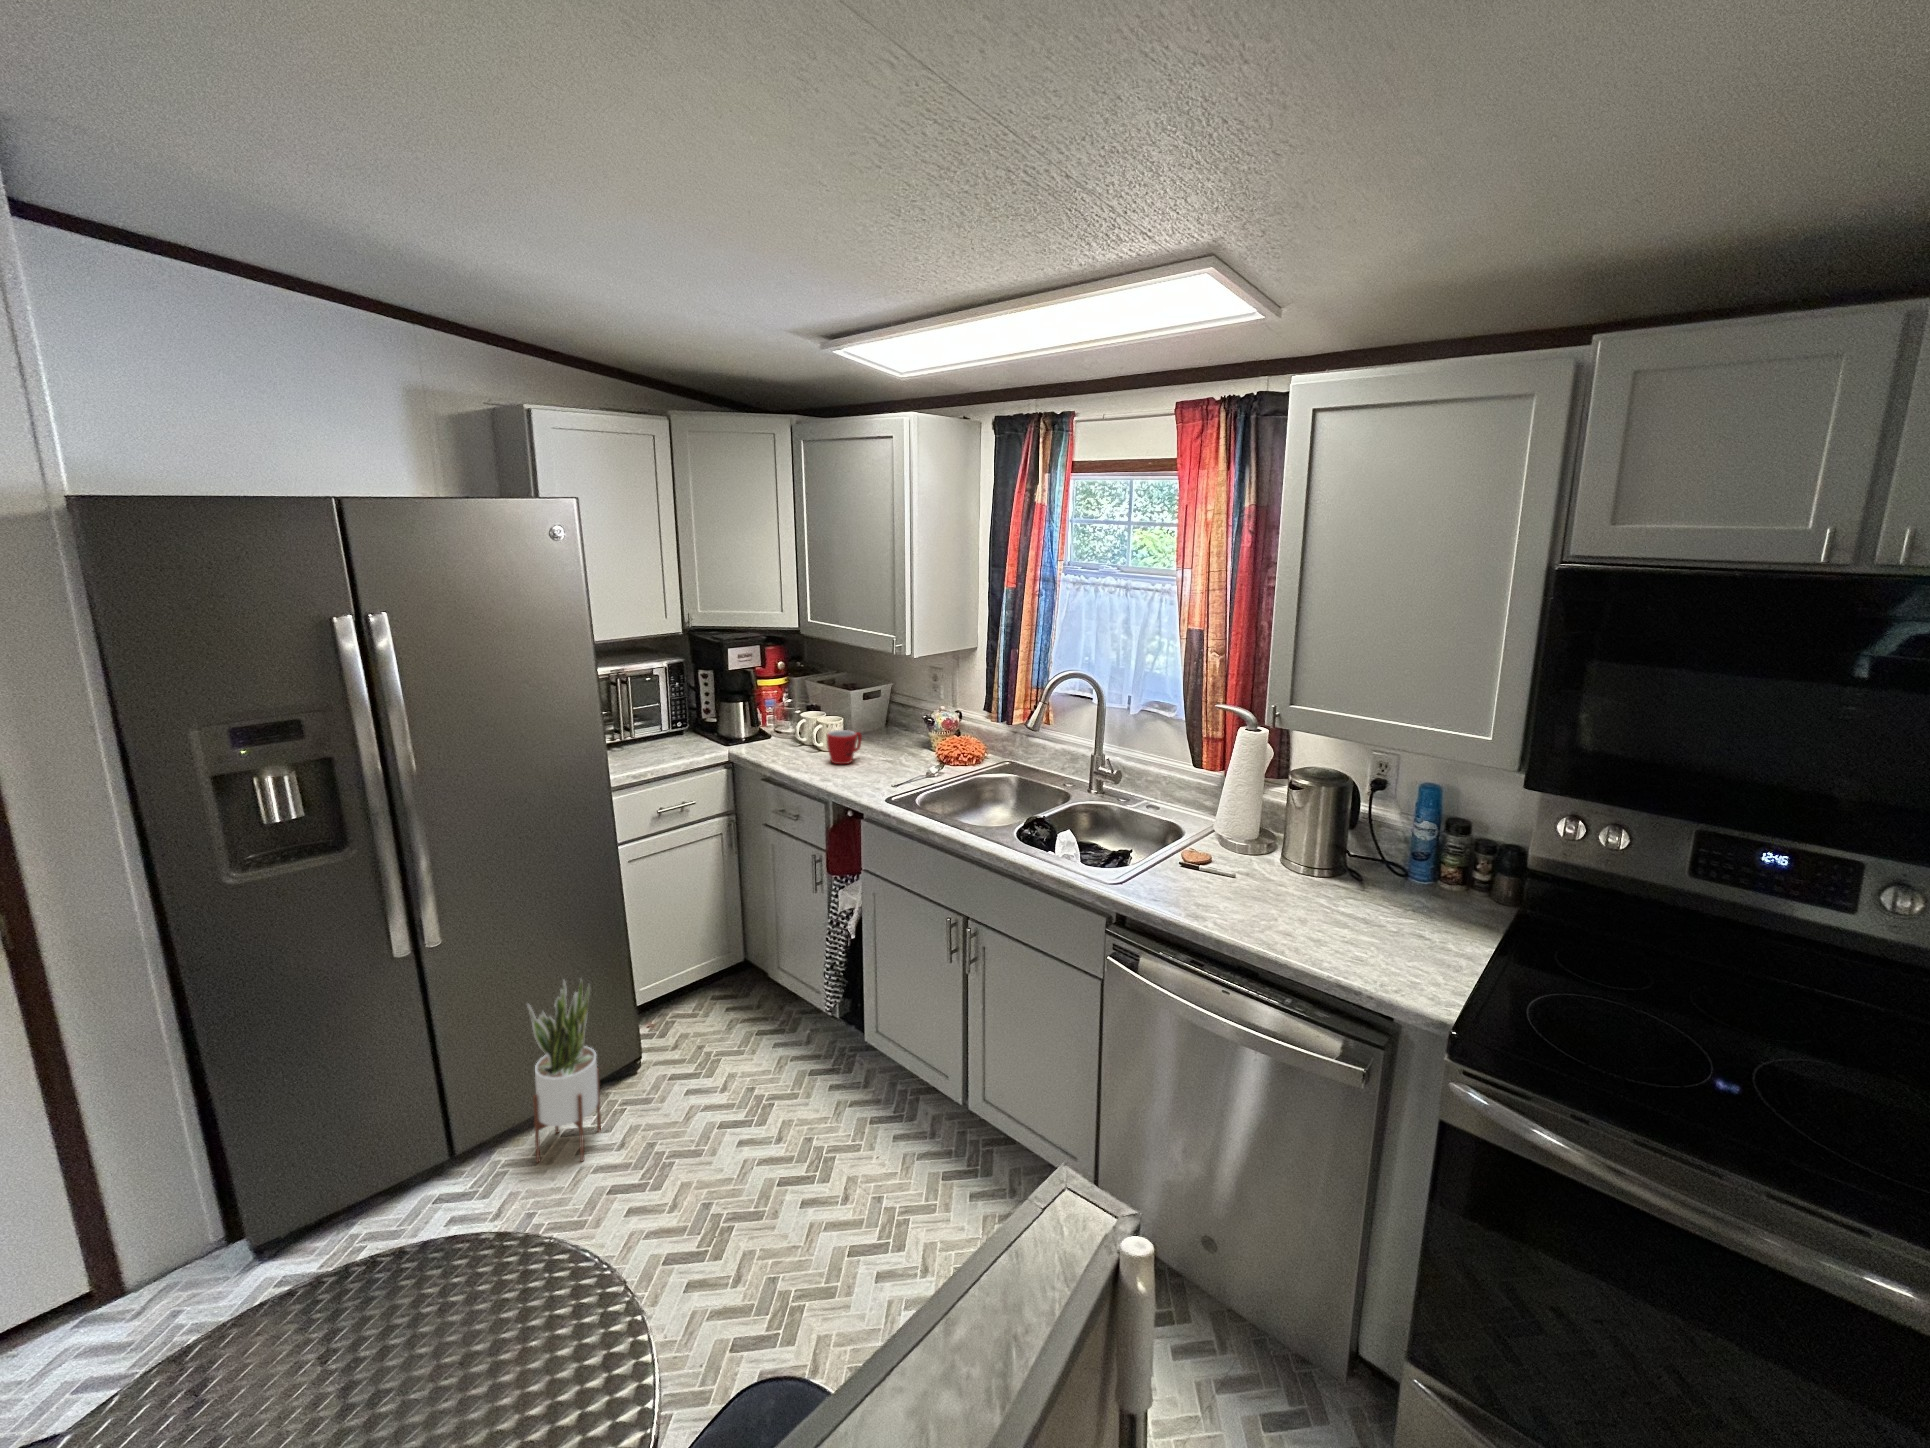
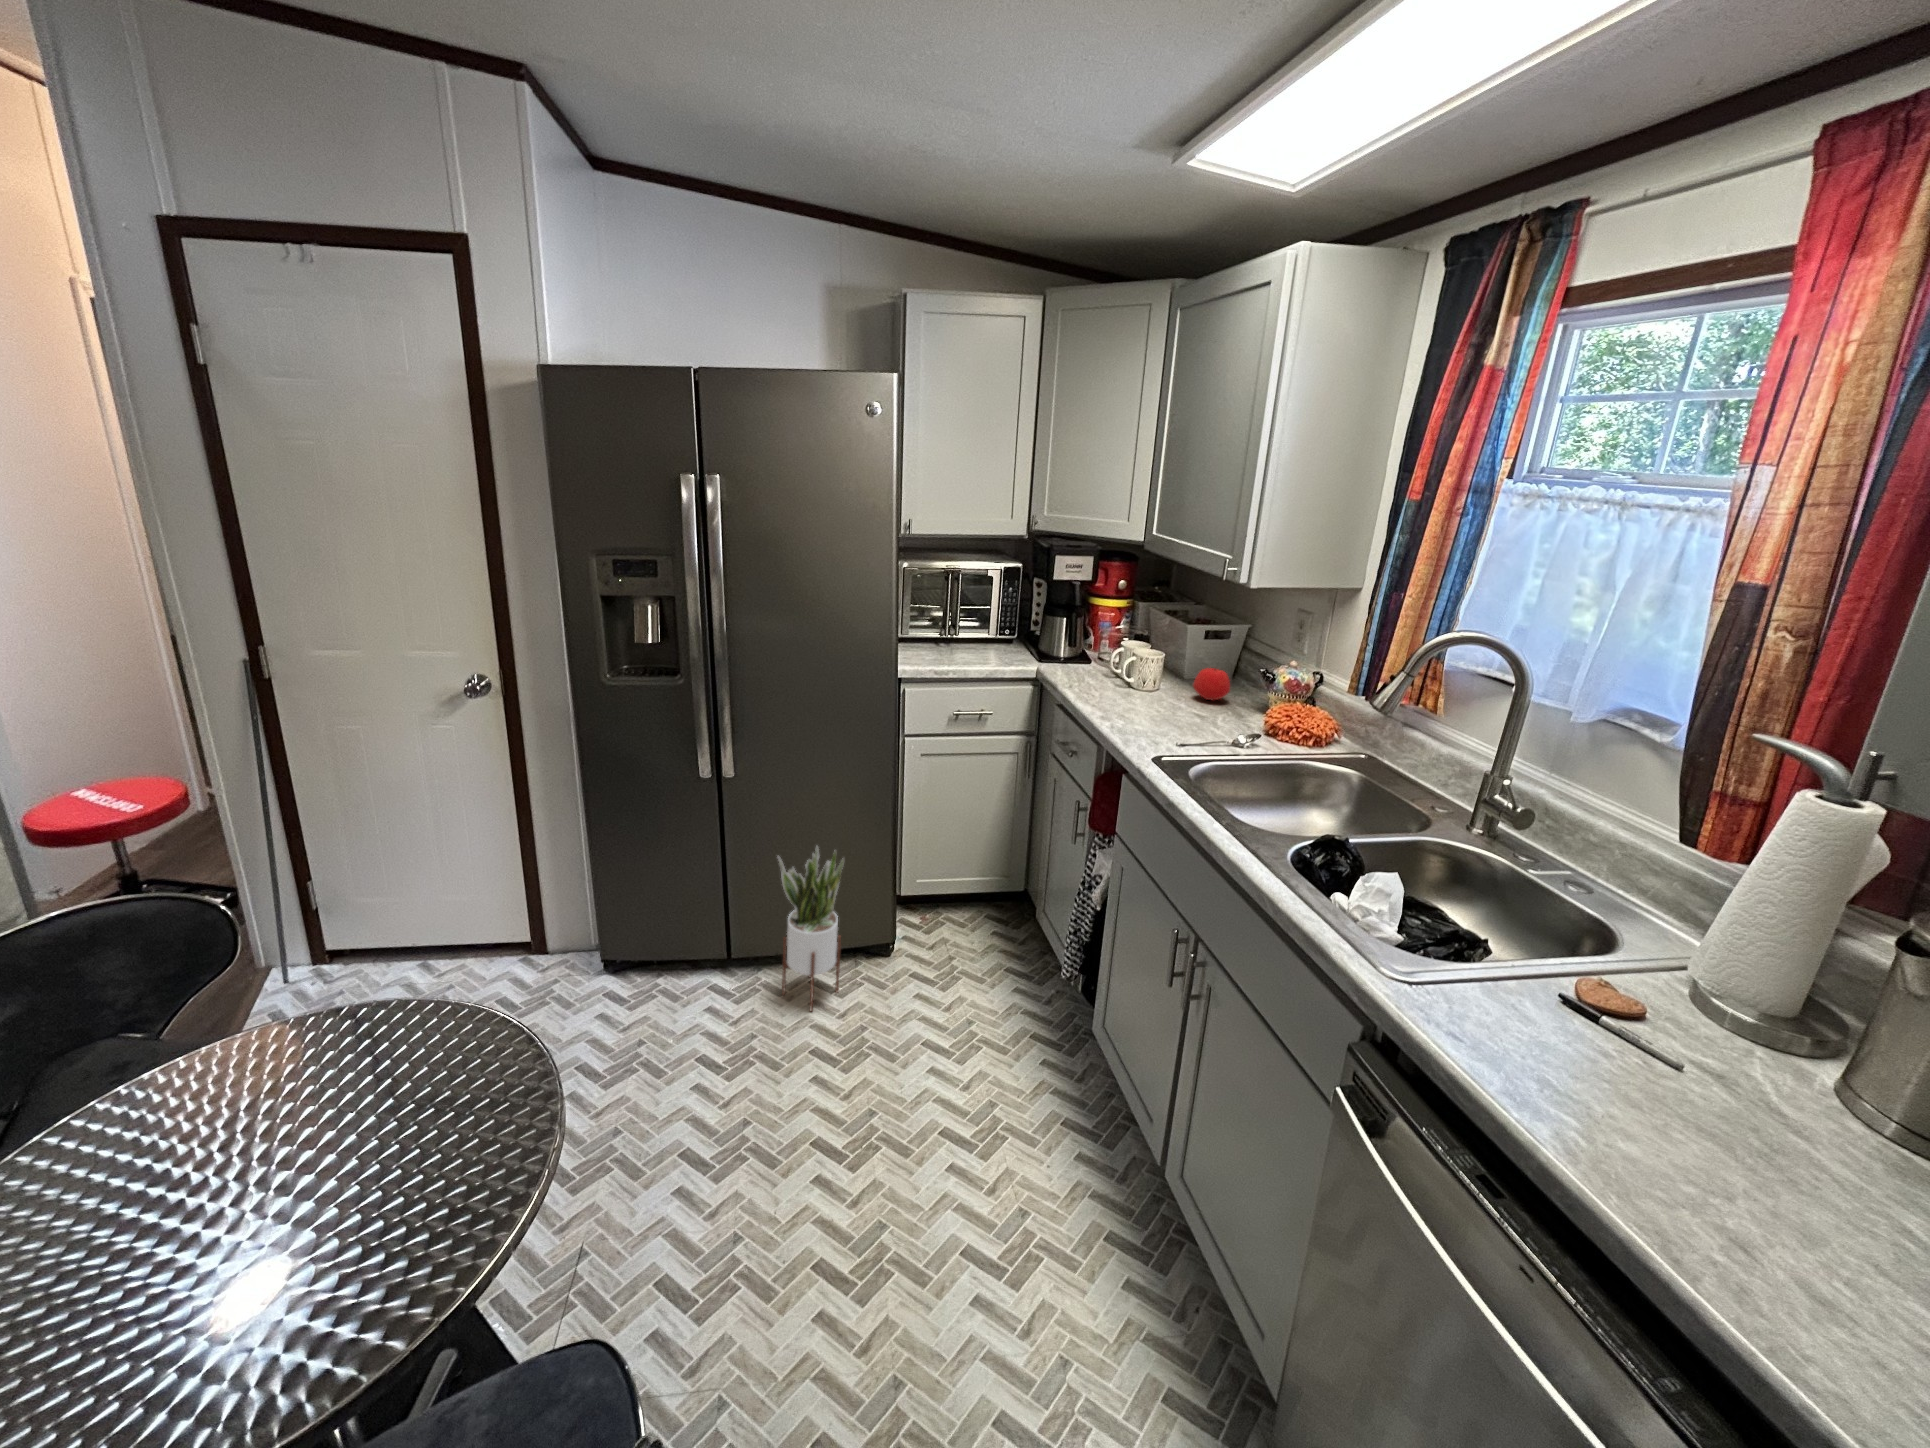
apple: none [873,721,901,748] -> present [1193,668,1230,700]
mug: present [827,730,862,764] -> none [1126,666,1171,707]

